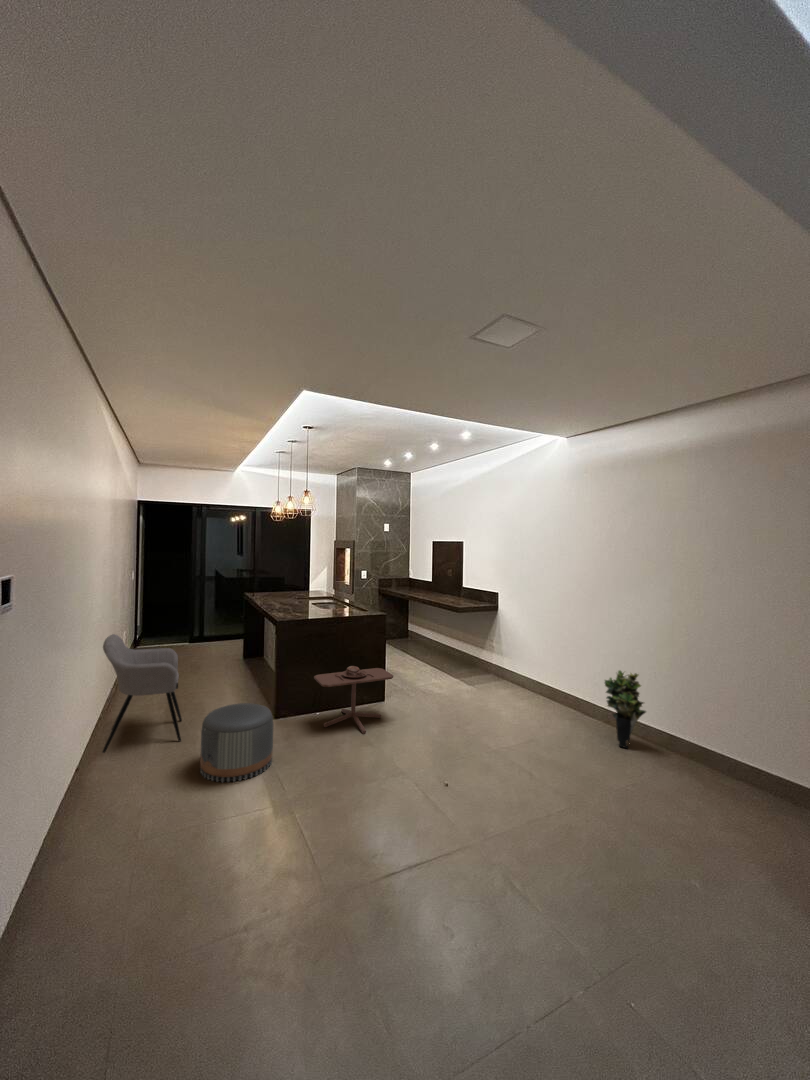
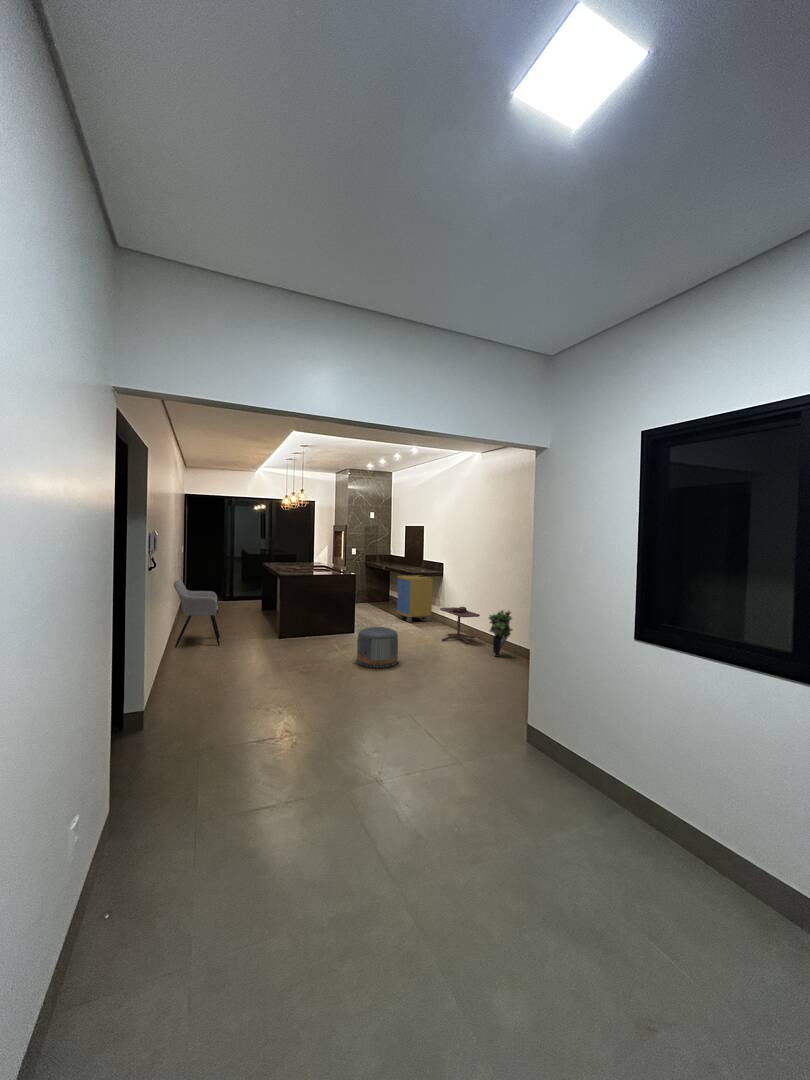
storage cabinet: none [429,608,480,675] -> present [396,576,433,622]
side table: present [314,666,393,734] -> present [440,607,480,644]
pouf: present [200,703,273,782] -> present [357,627,398,668]

